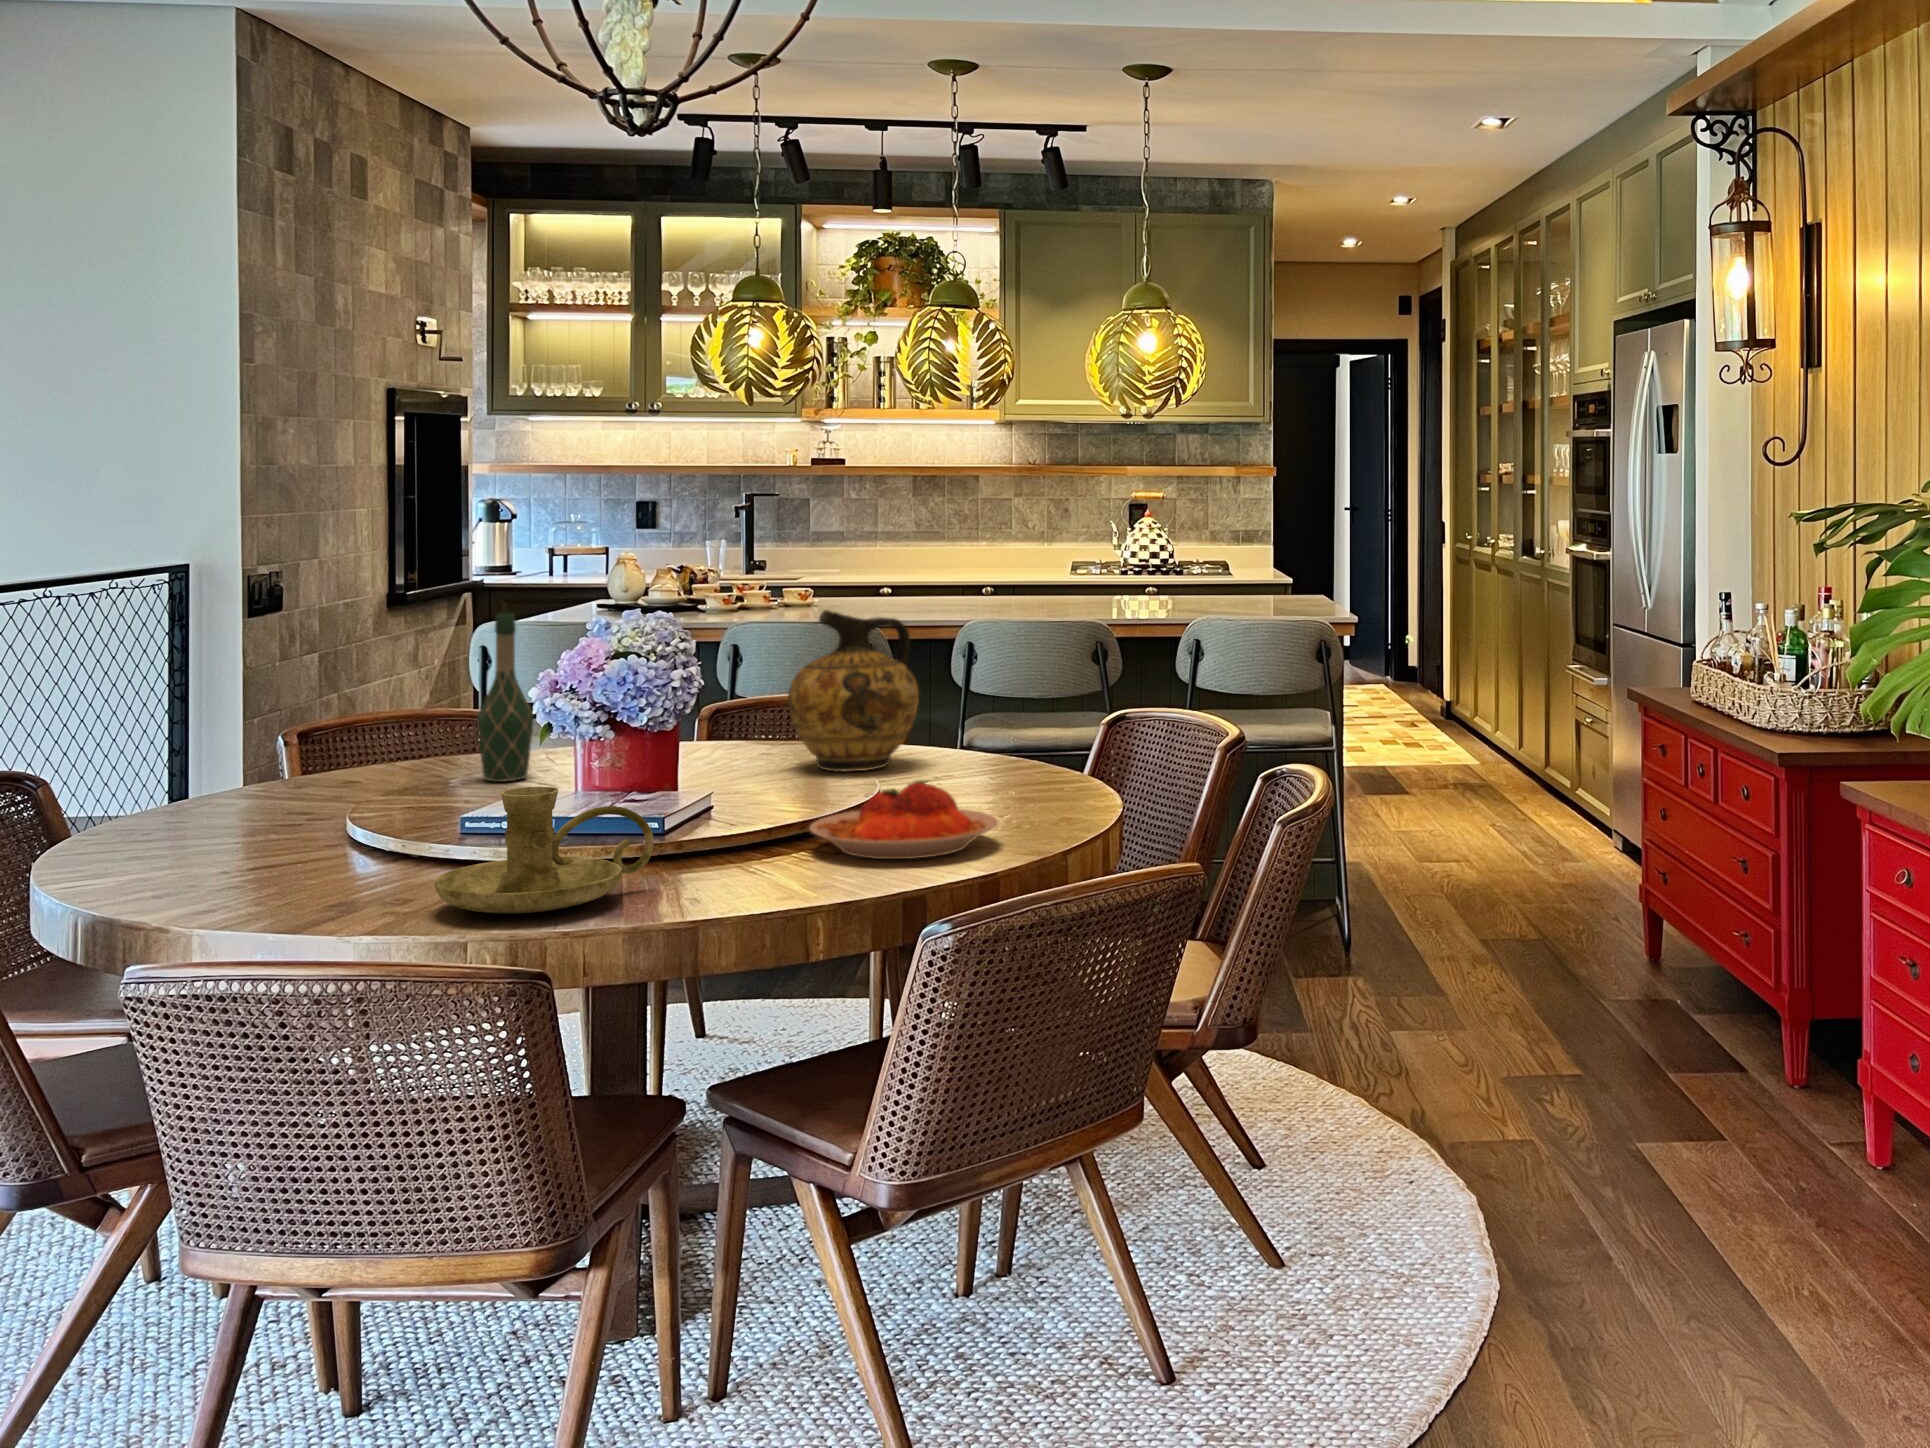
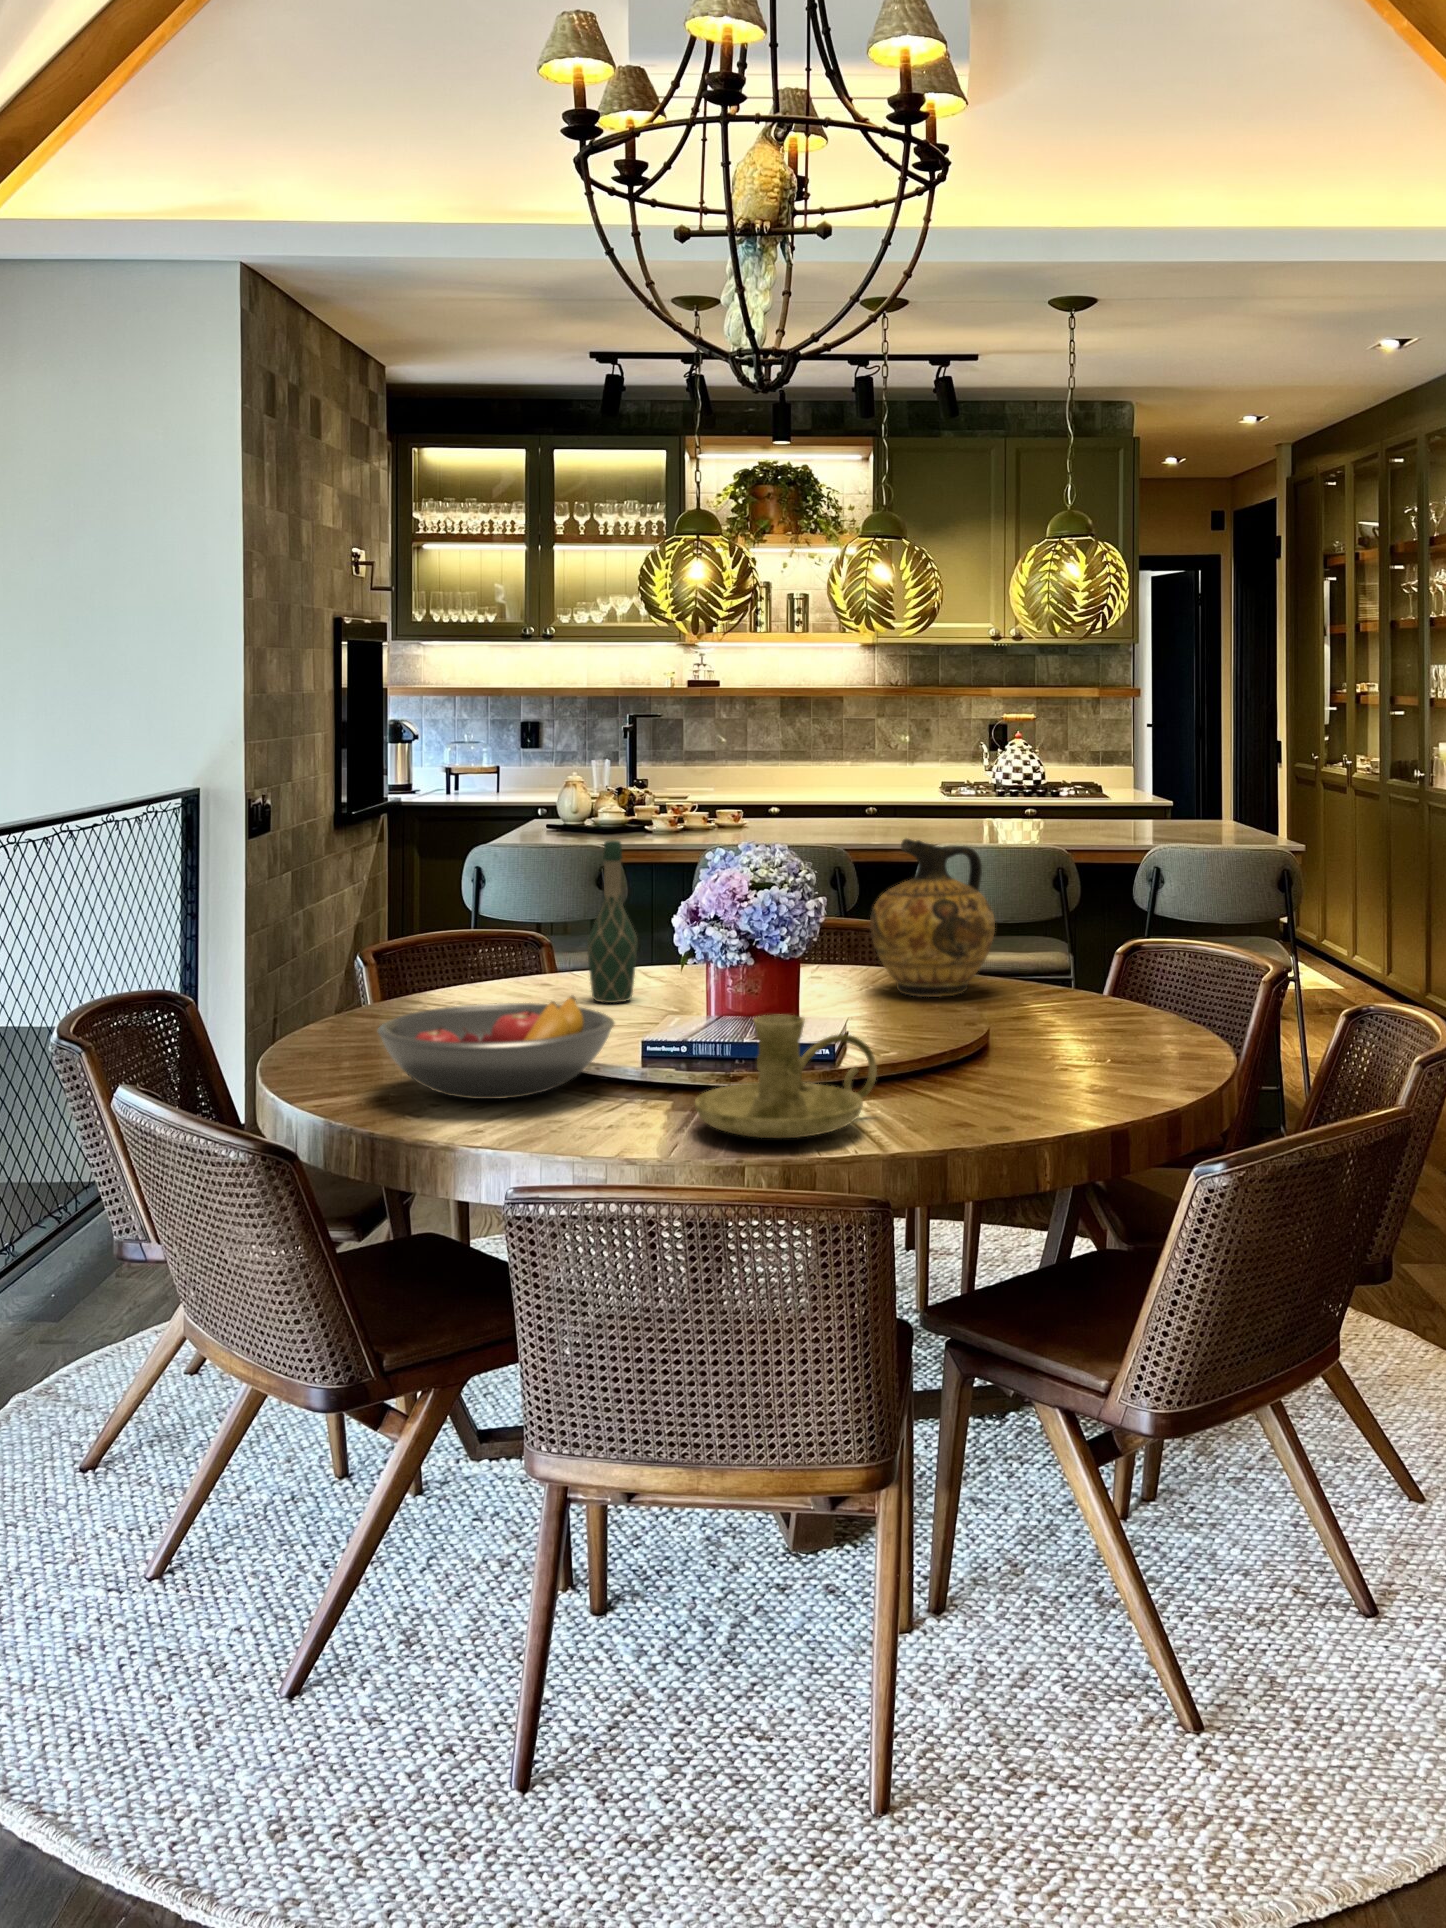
fruit bowl: none [128,772,408,880] -> present [378,996,614,1099]
plate: present [810,780,998,859] -> none [983,1008,1167,1089]

